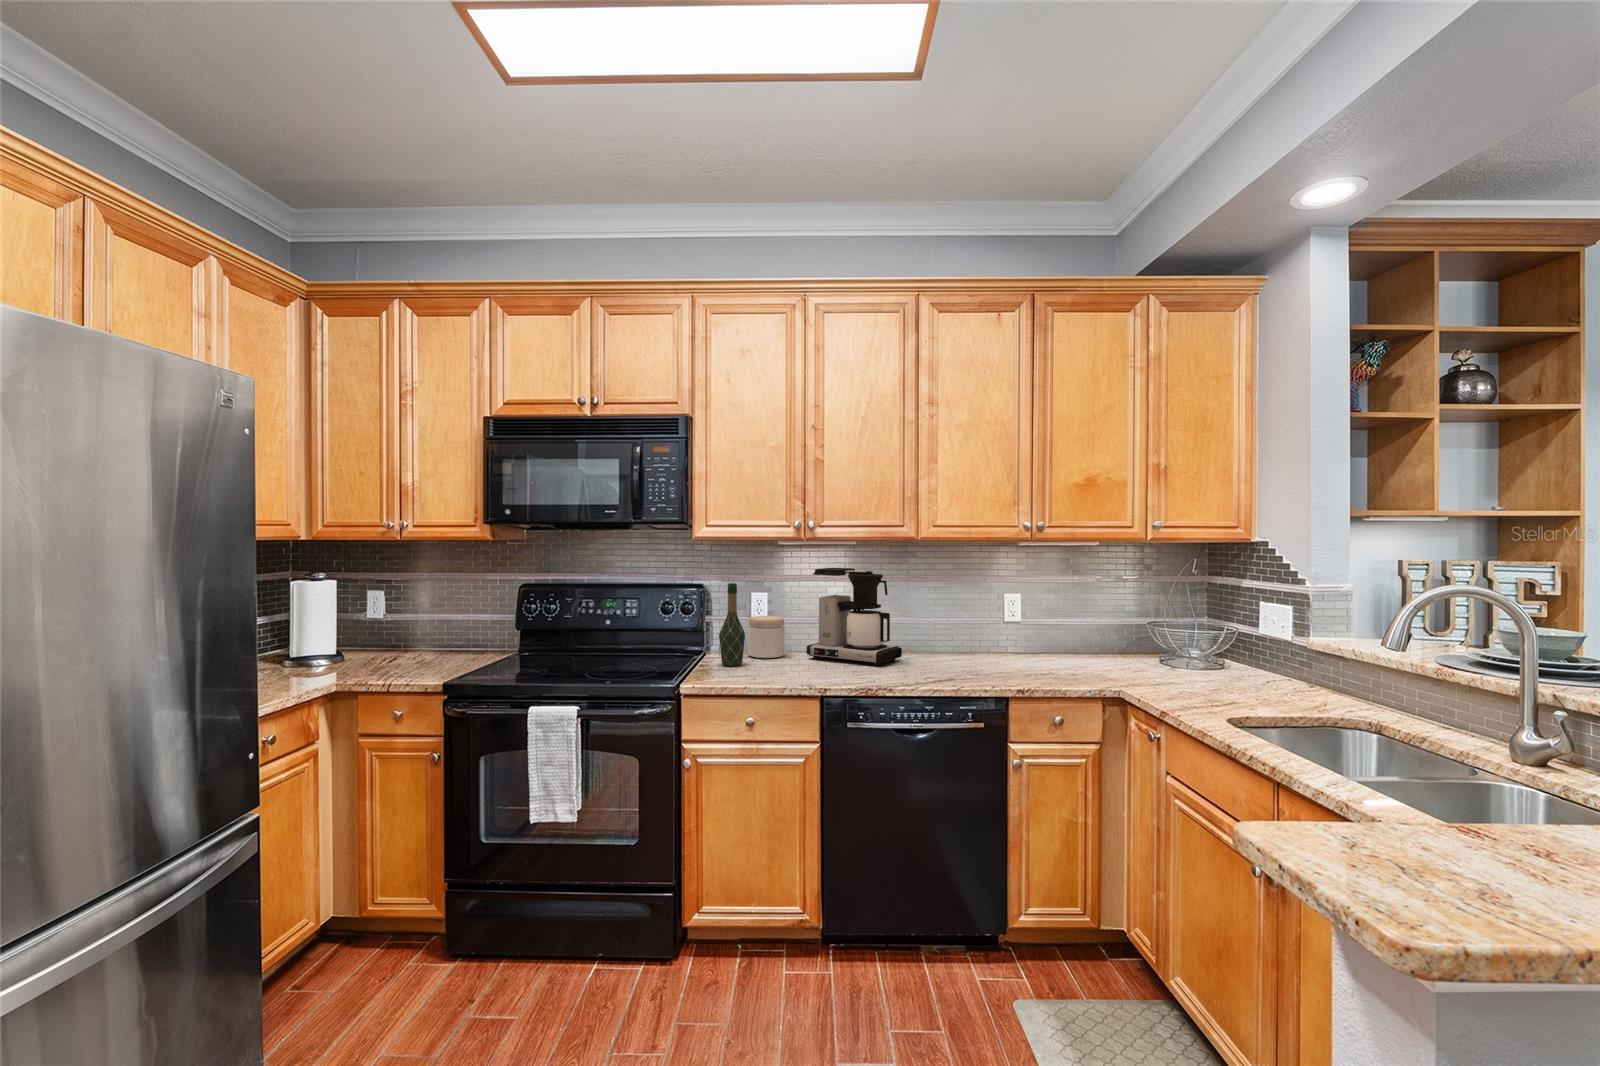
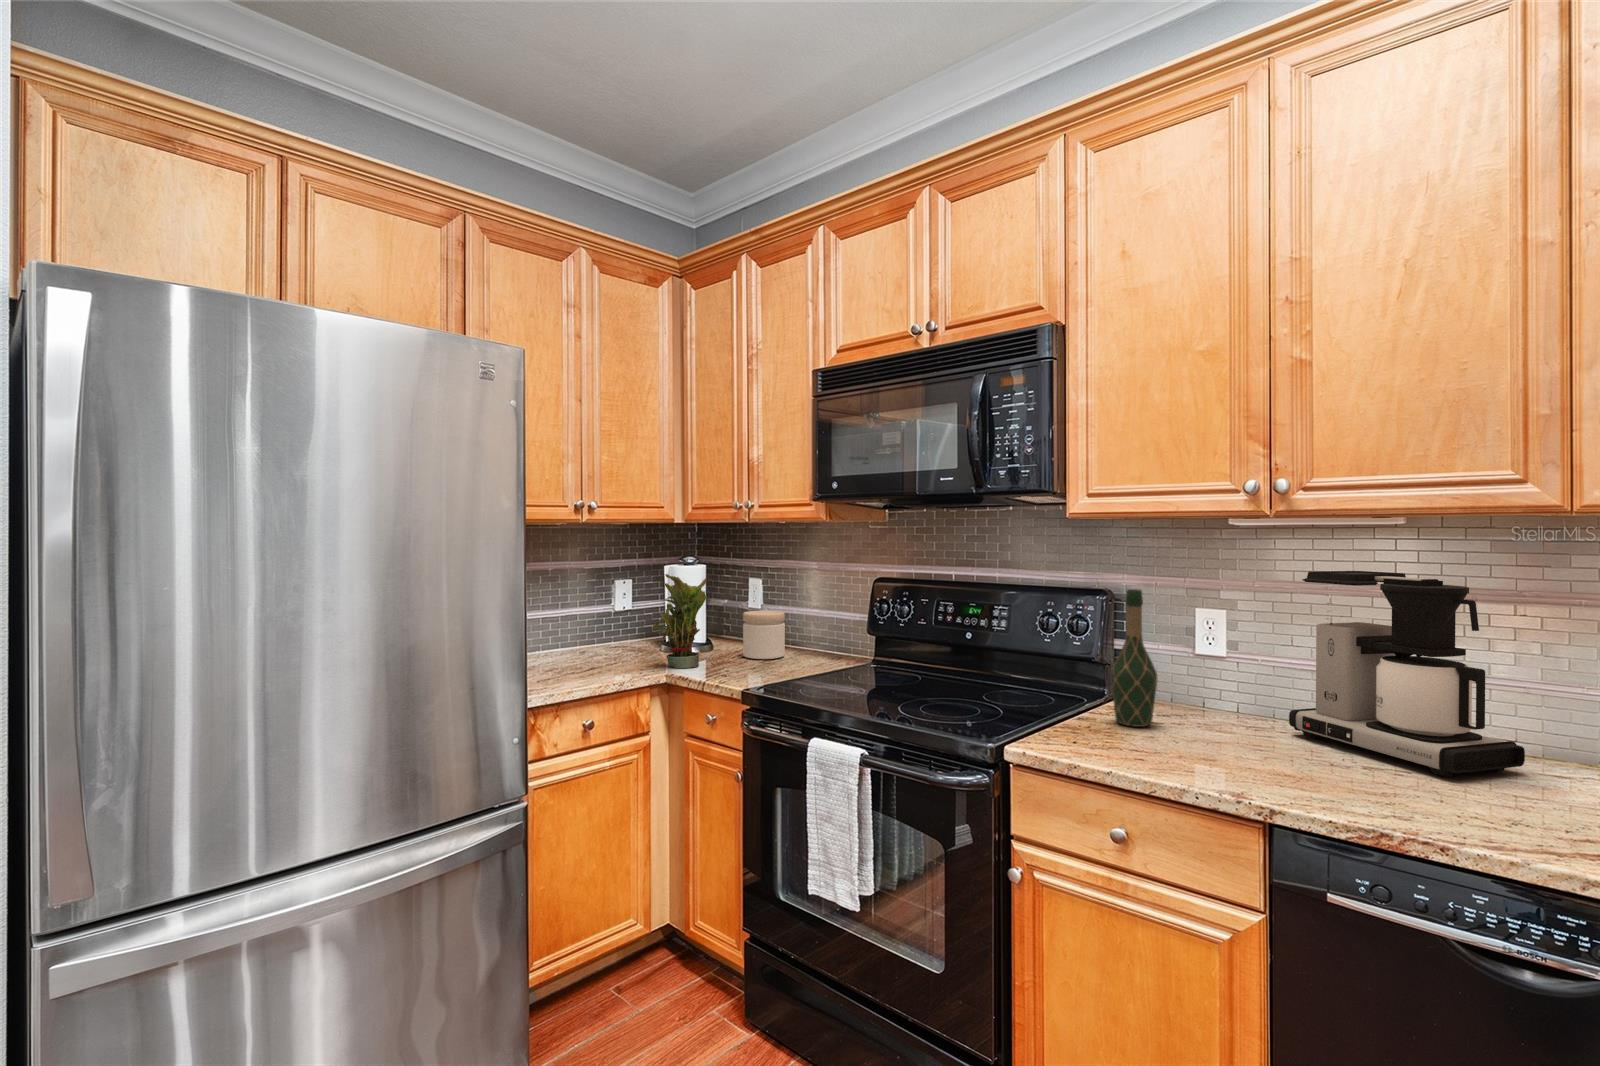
potted plant: none [305,590,370,677] -> present [651,574,707,668]
jar: present [748,616,784,658] -> present [743,611,785,659]

